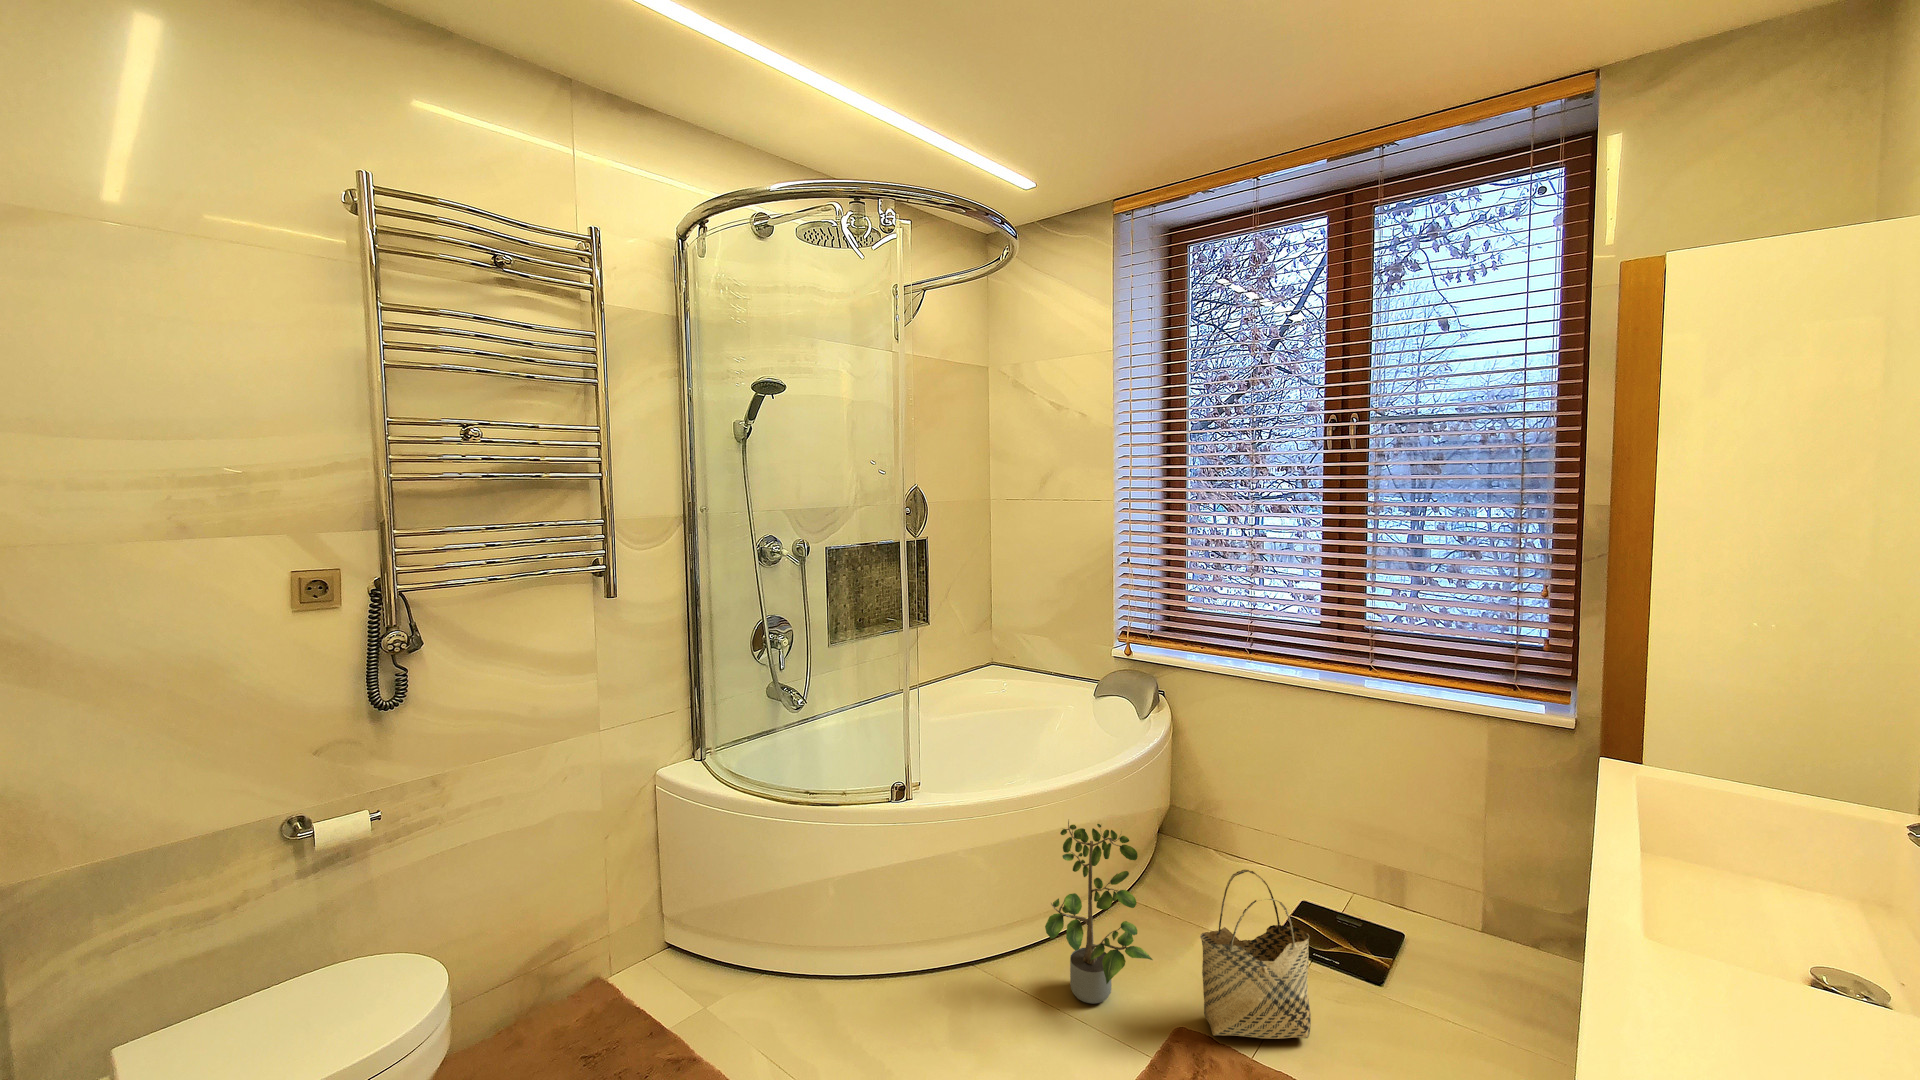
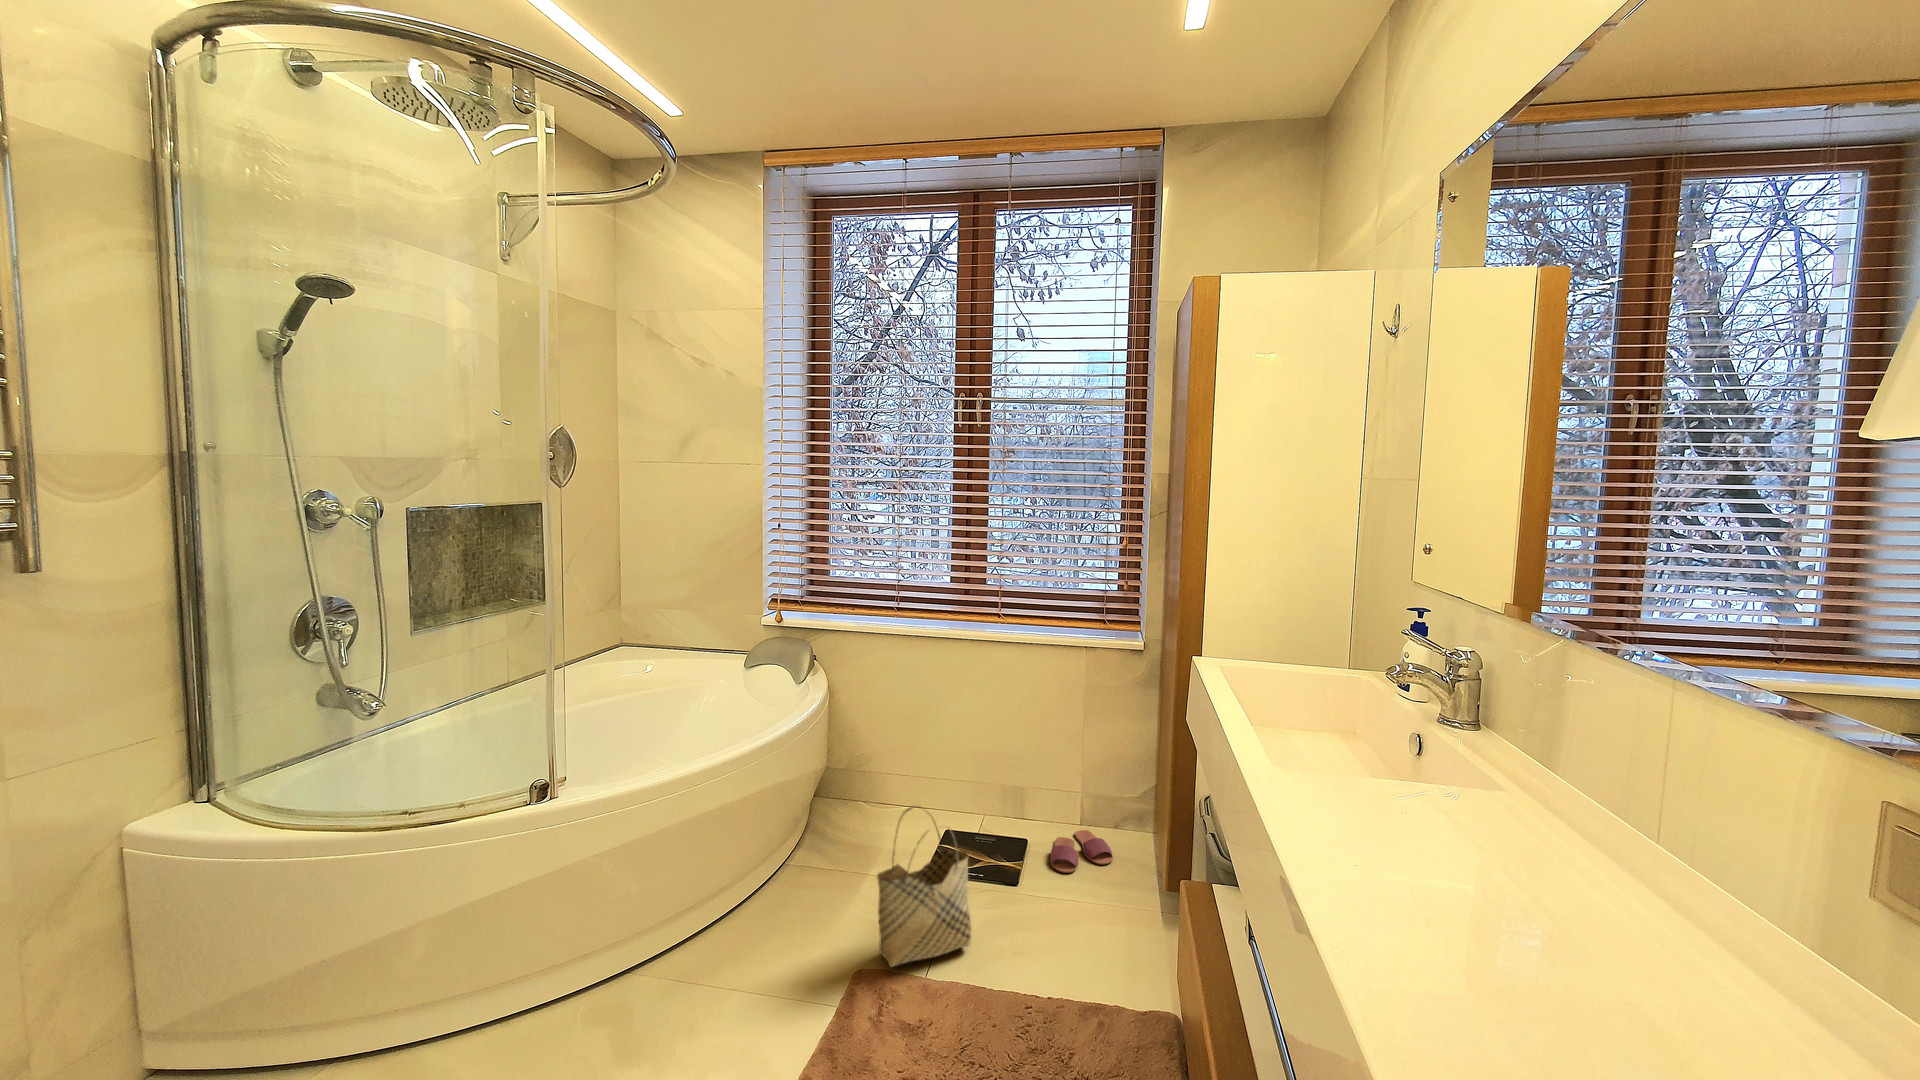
potted plant: present [1045,821,1152,1004] -> none [718,786,834,973]
slippers: none [1431,939,1523,989] -> present [1050,830,1113,873]

